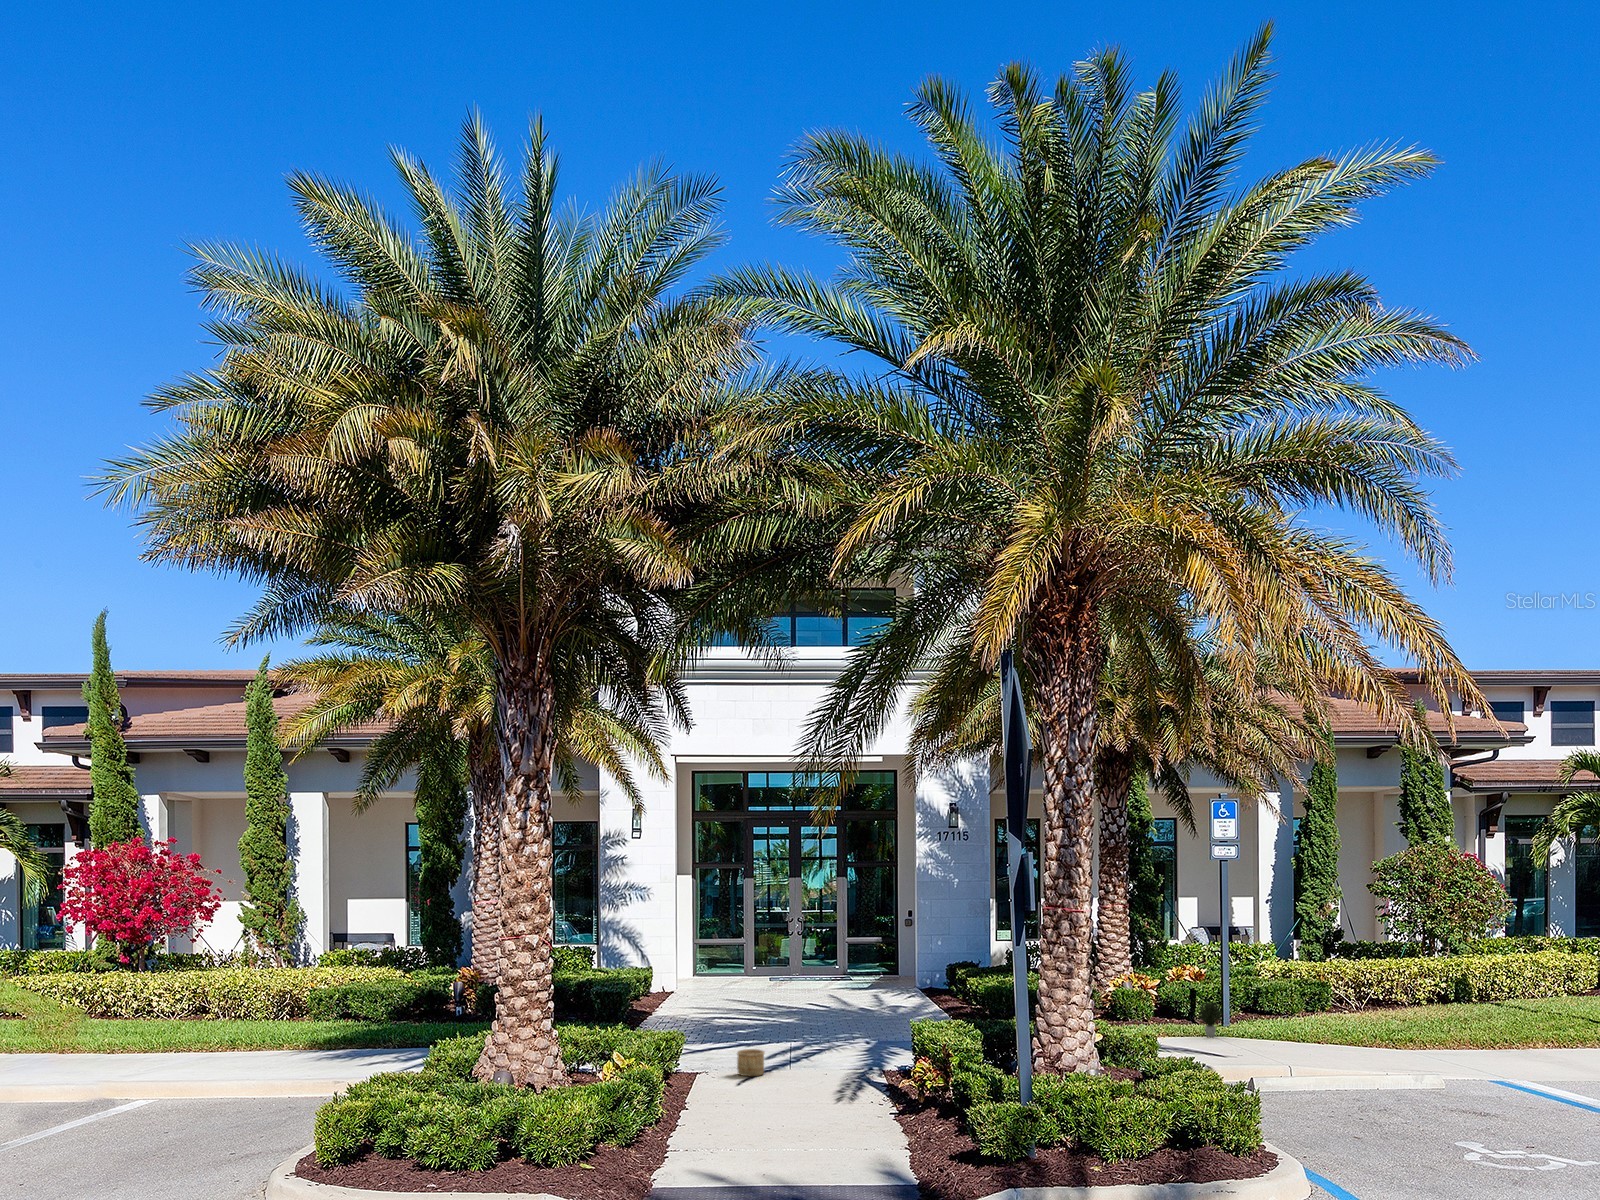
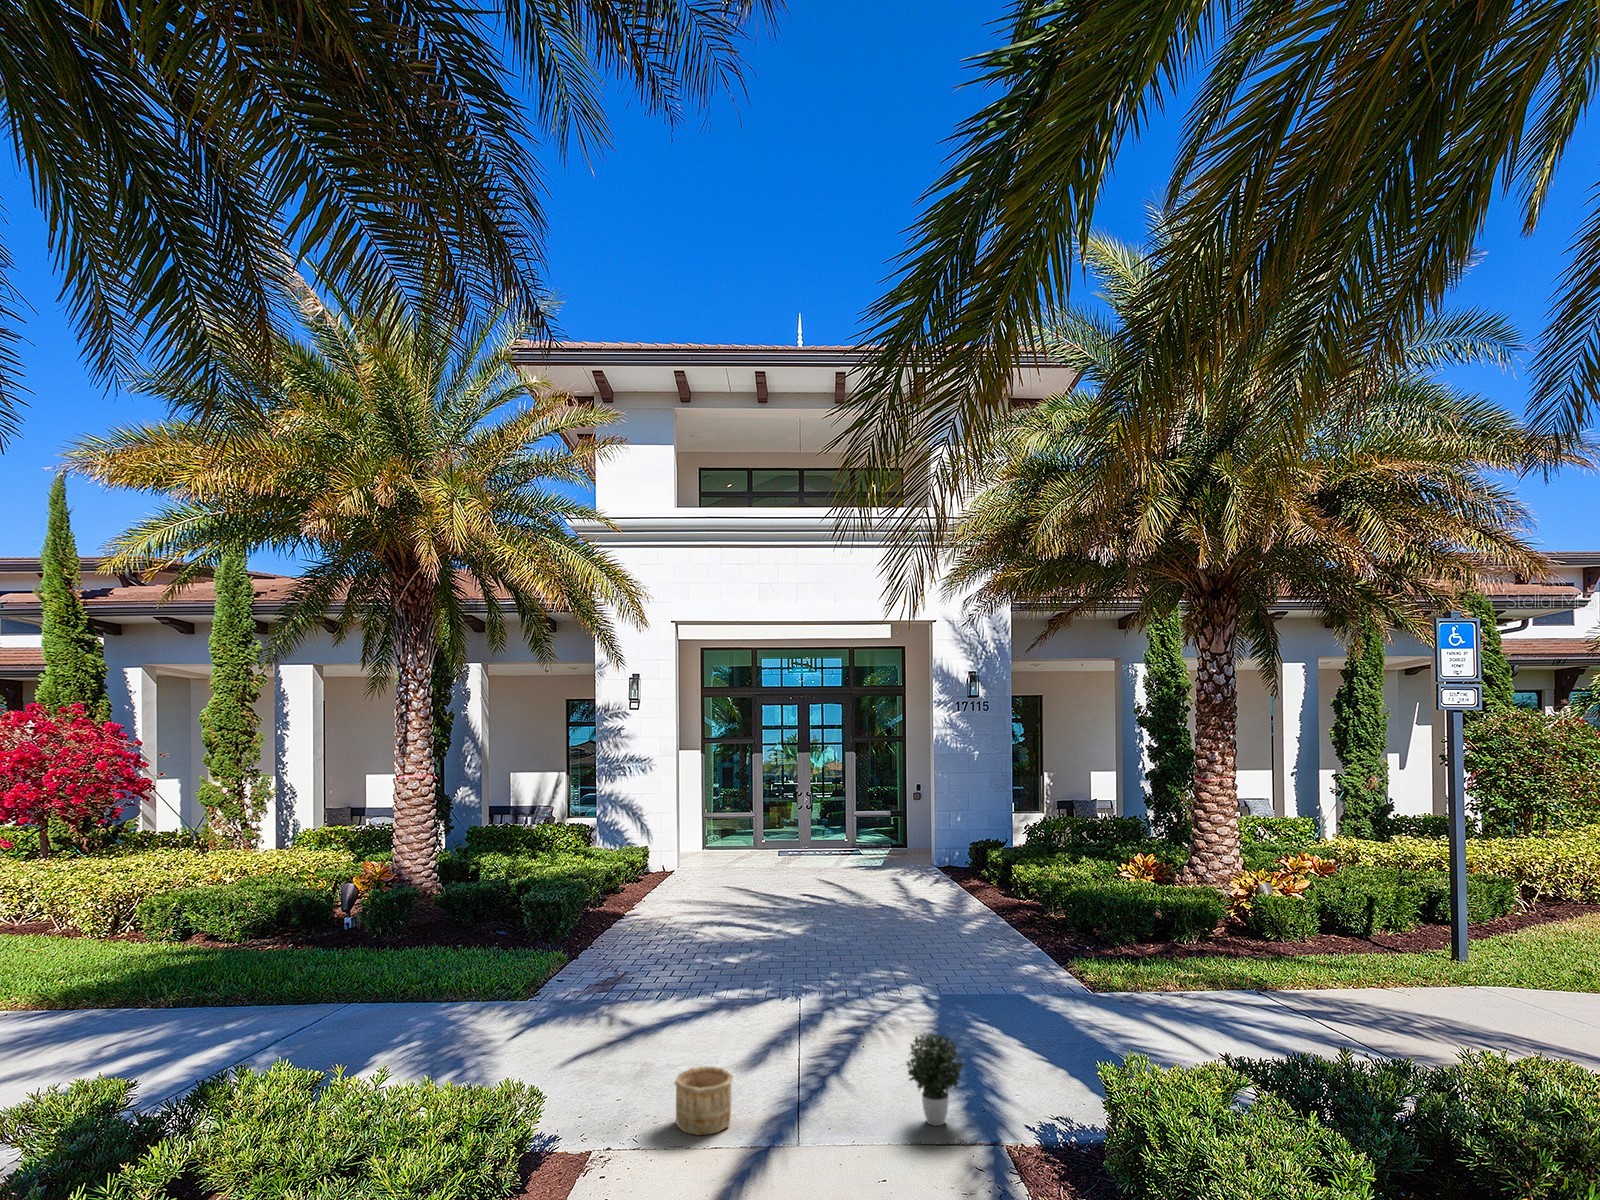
potted plant: present [1199,1002,1222,1038] -> present [907,1034,964,1126]

